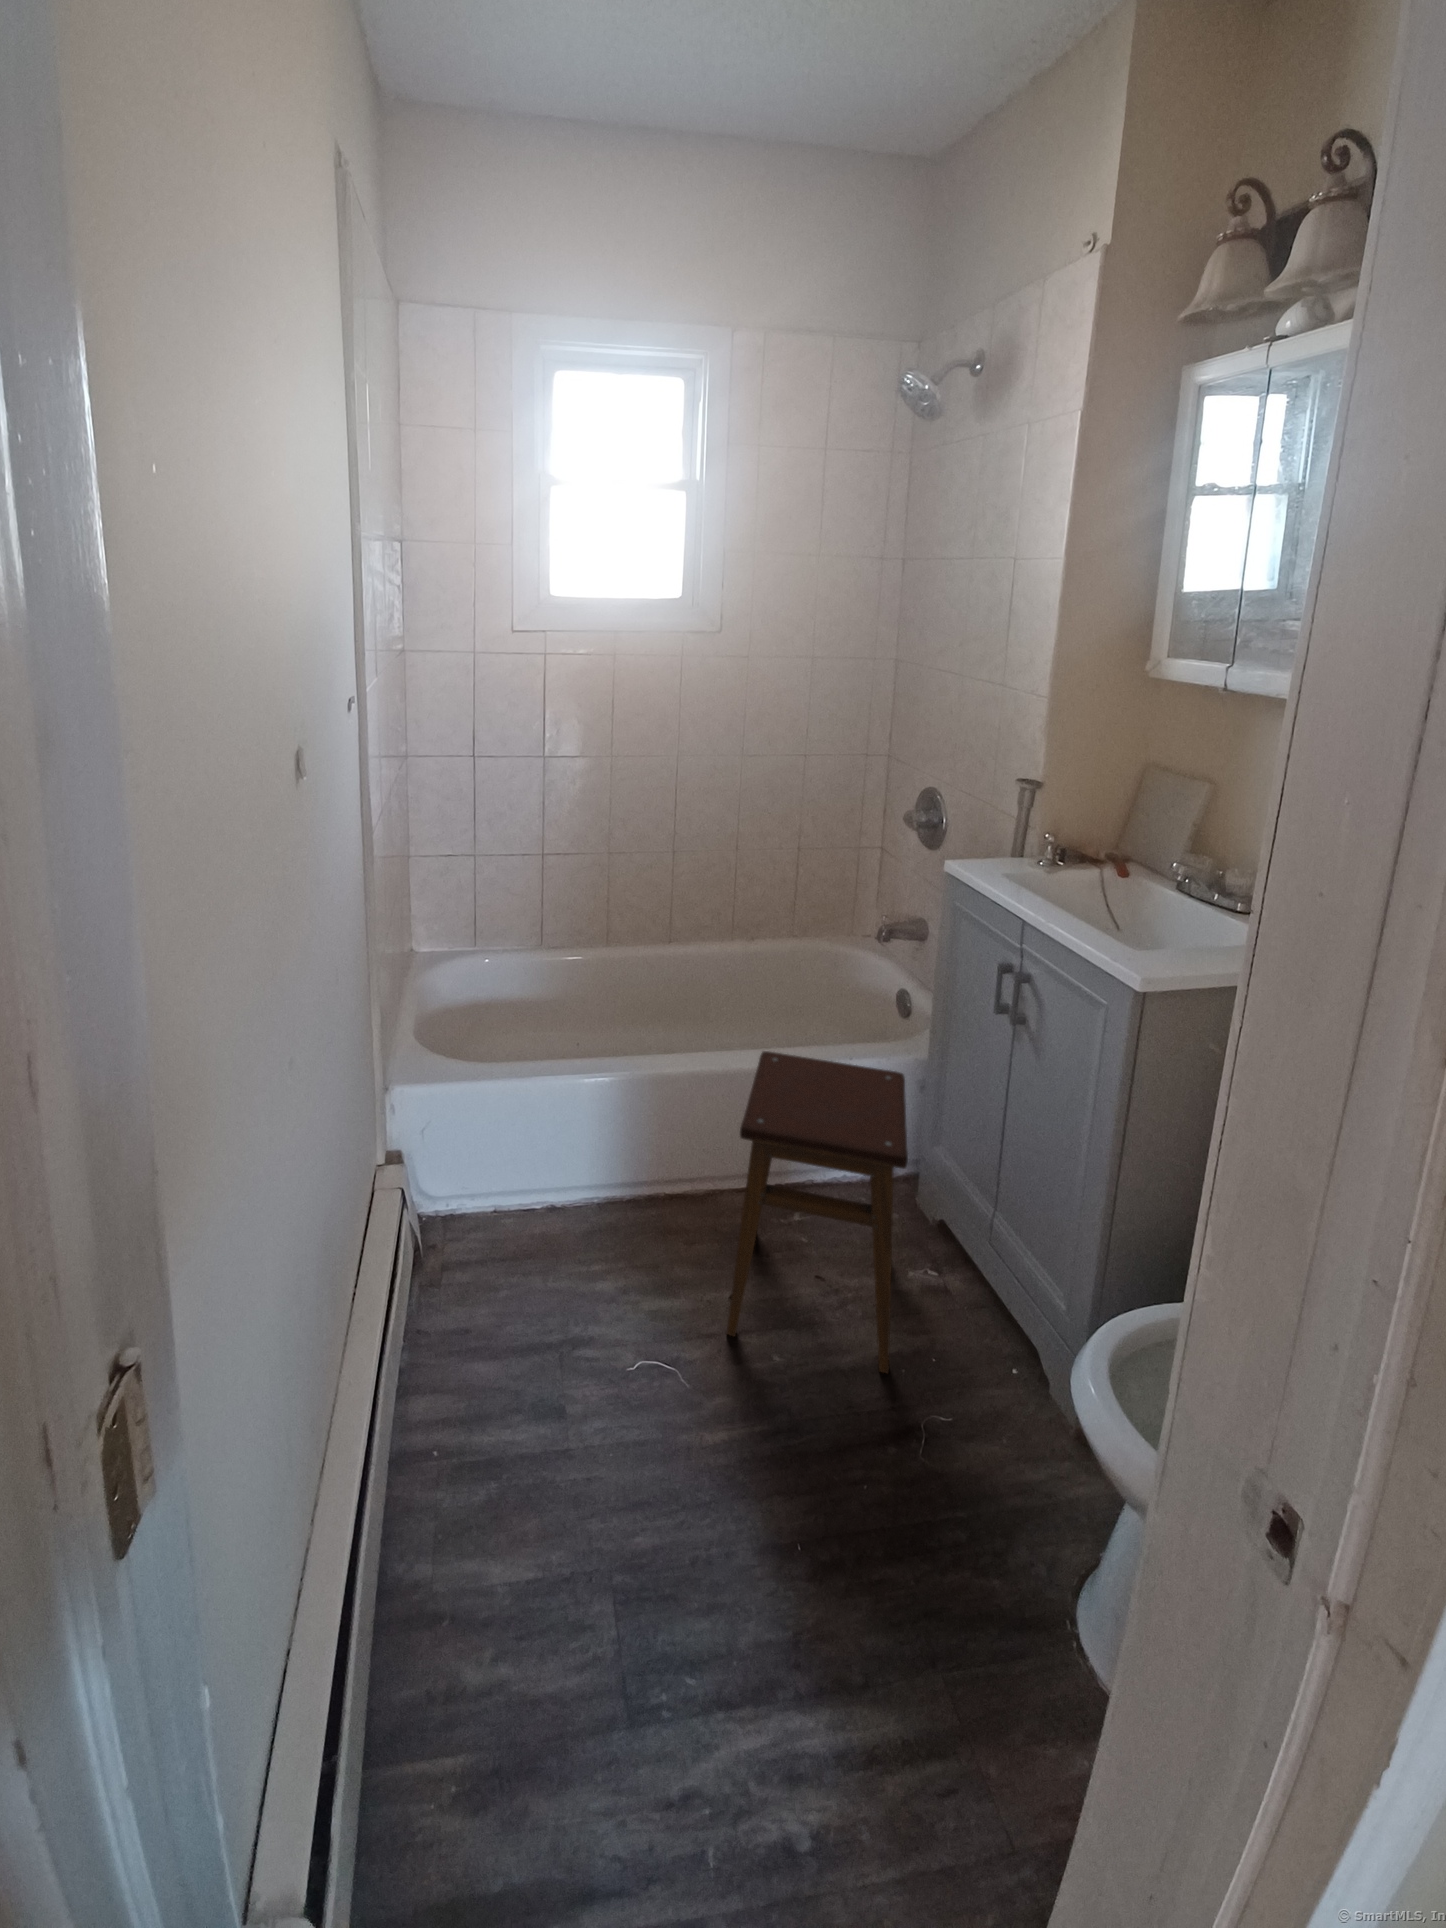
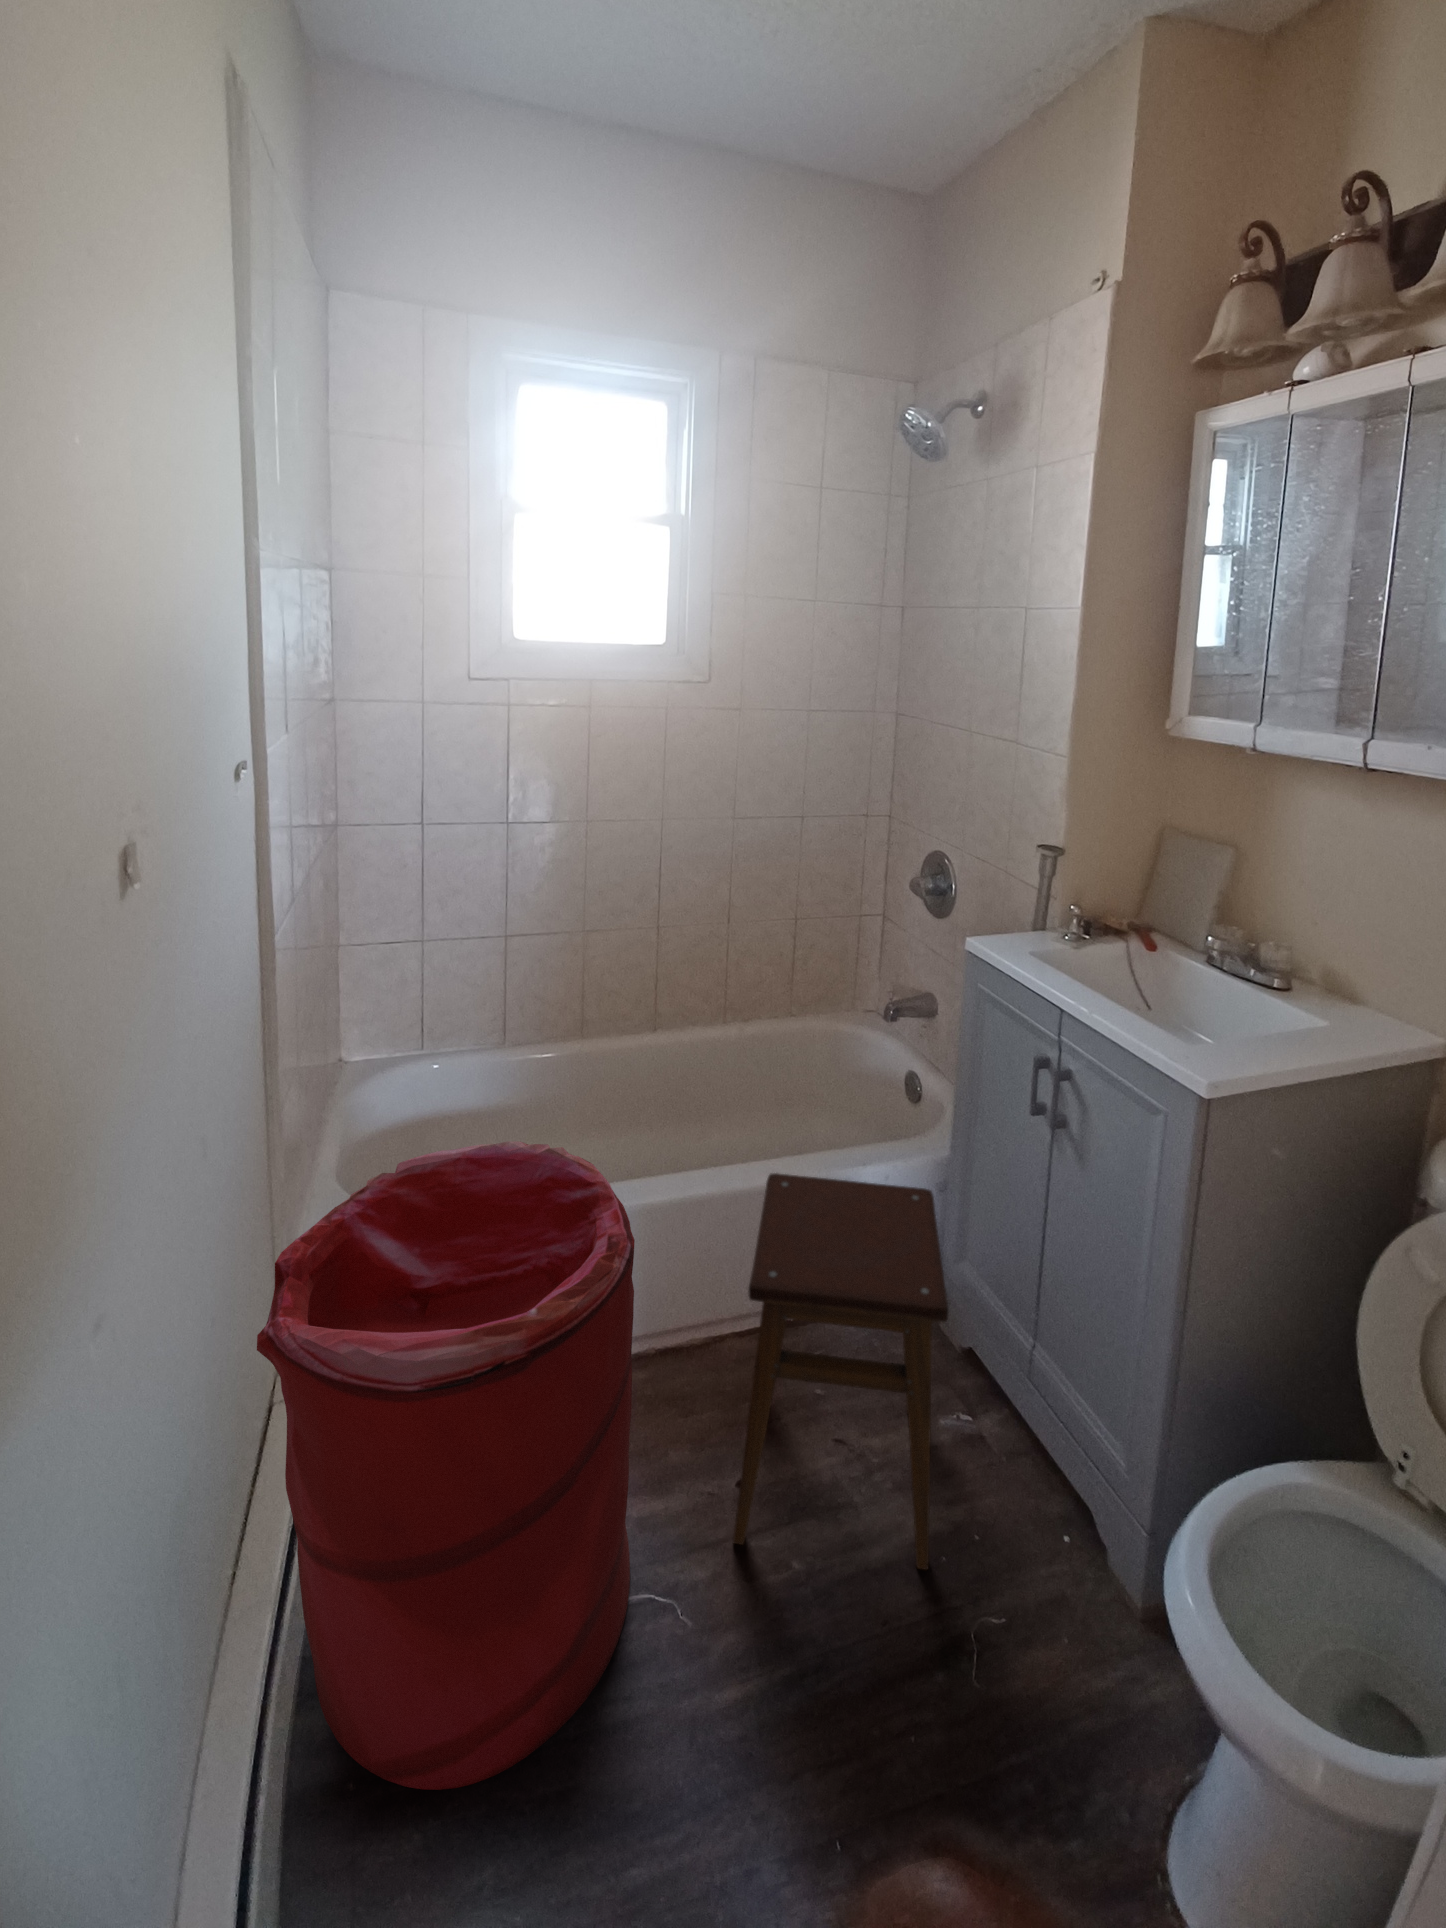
laundry hamper: none [375,1004,648,1456] -> present [257,1142,635,1790]

